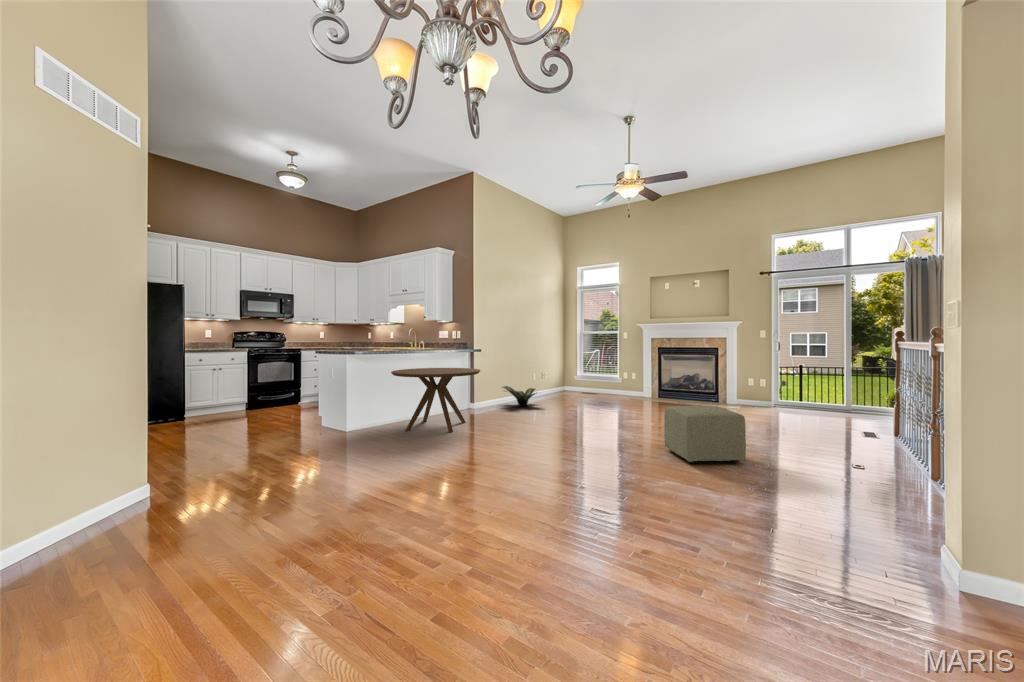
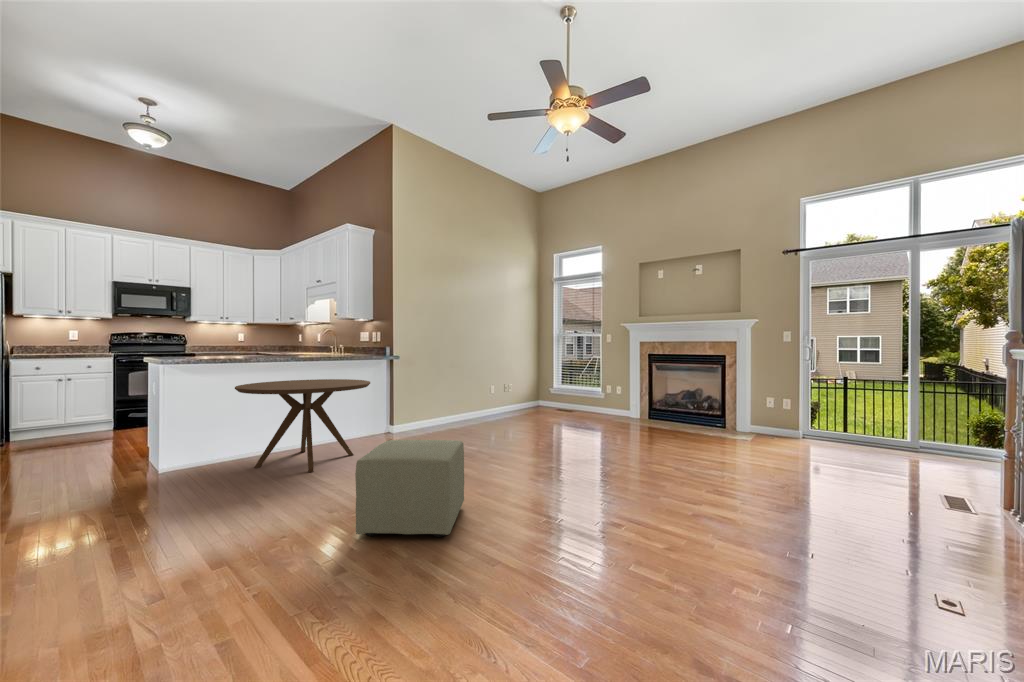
potted plant: present [503,386,536,407] -> none [435,403,485,431]
ottoman: present [664,406,746,464] -> present [355,440,464,537]

